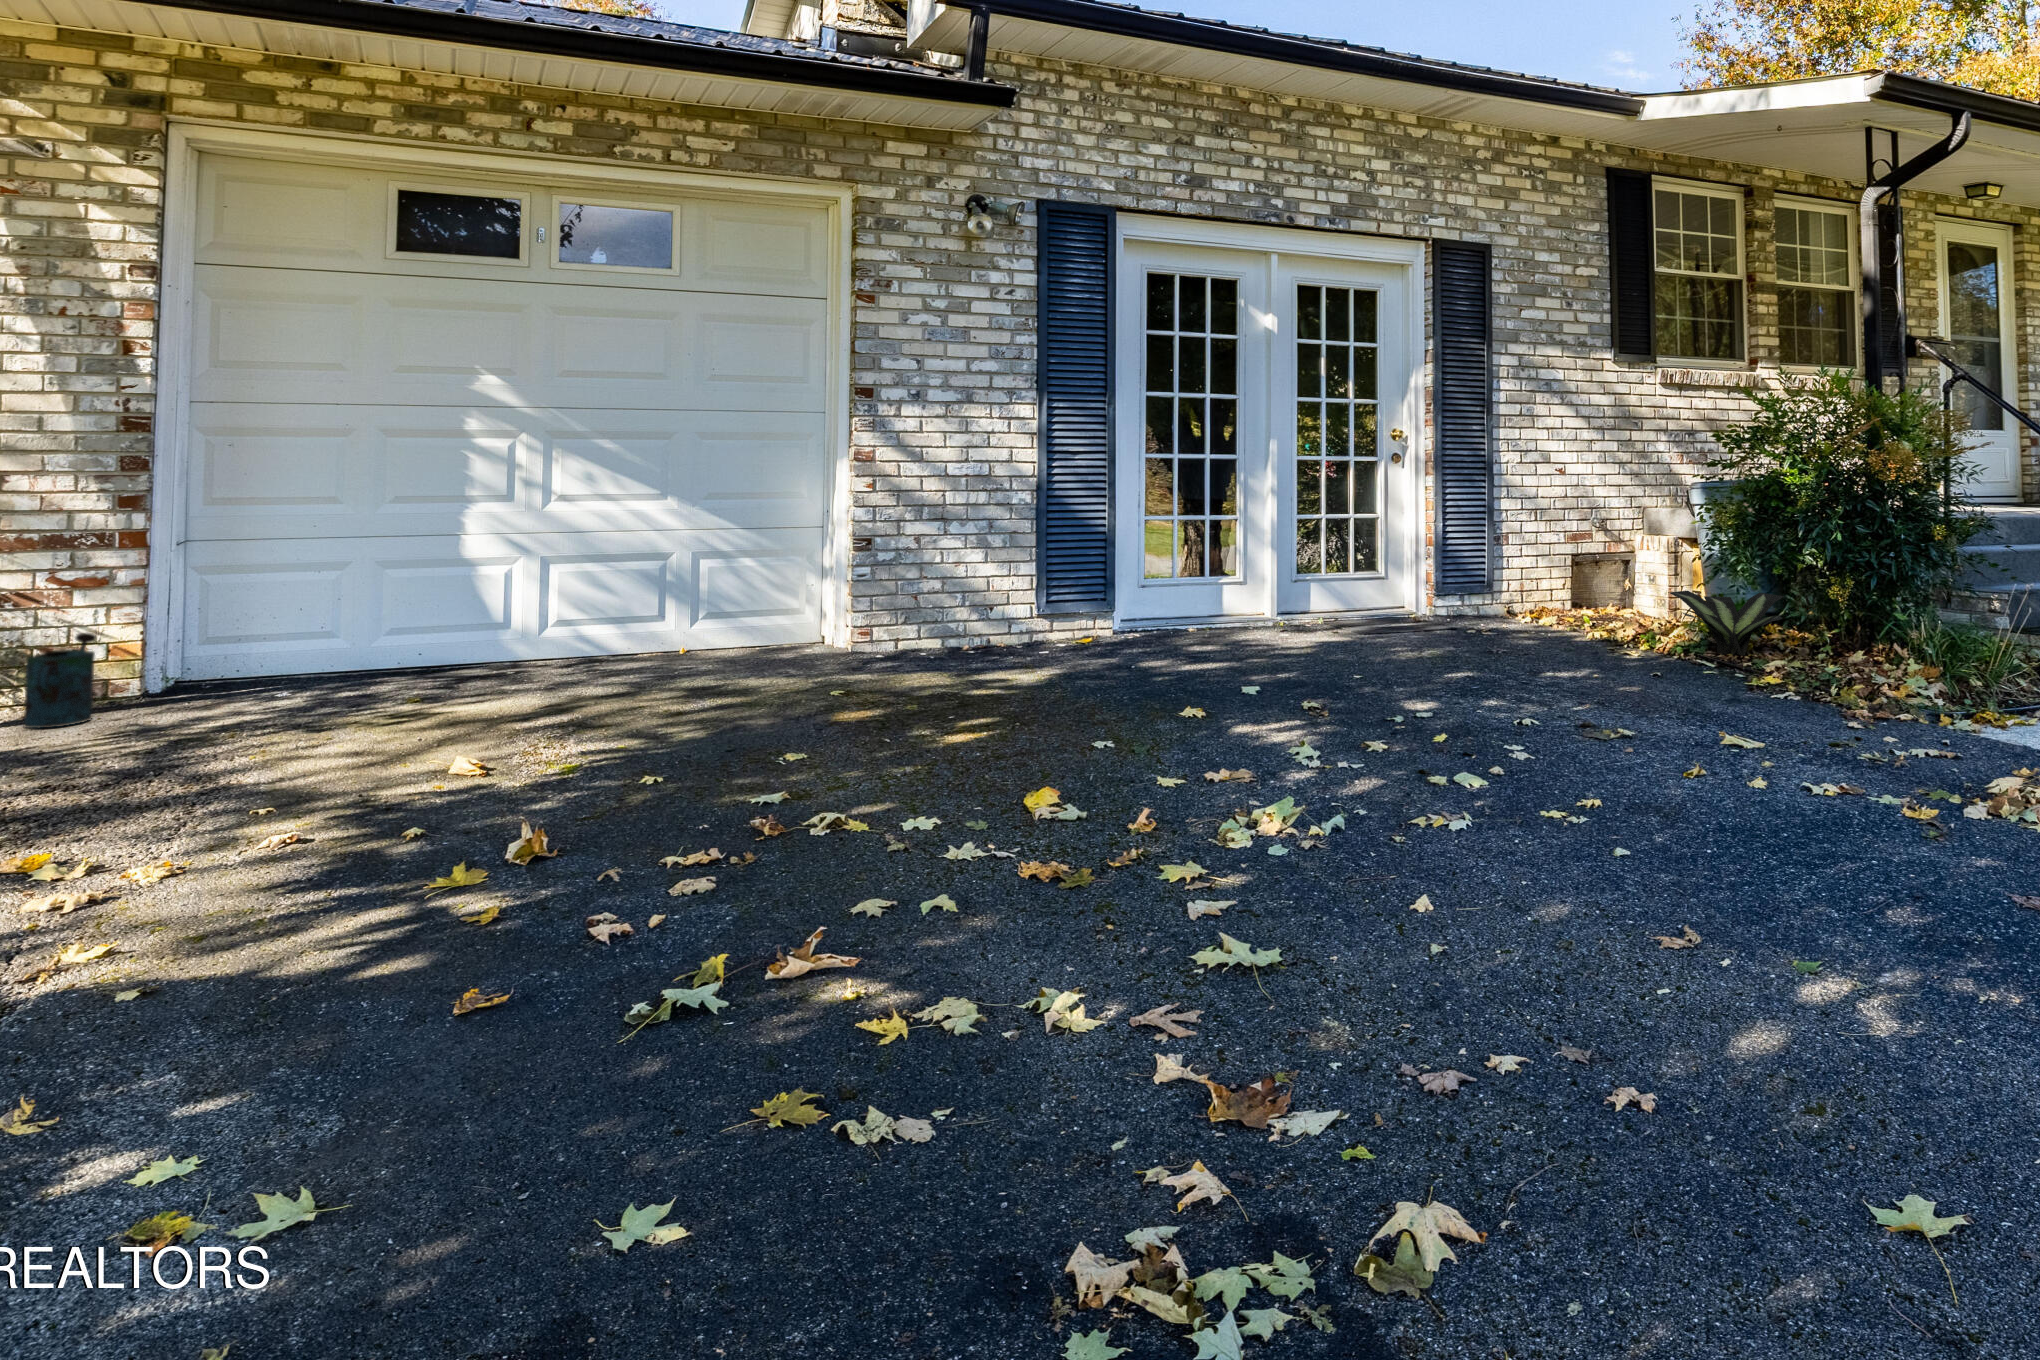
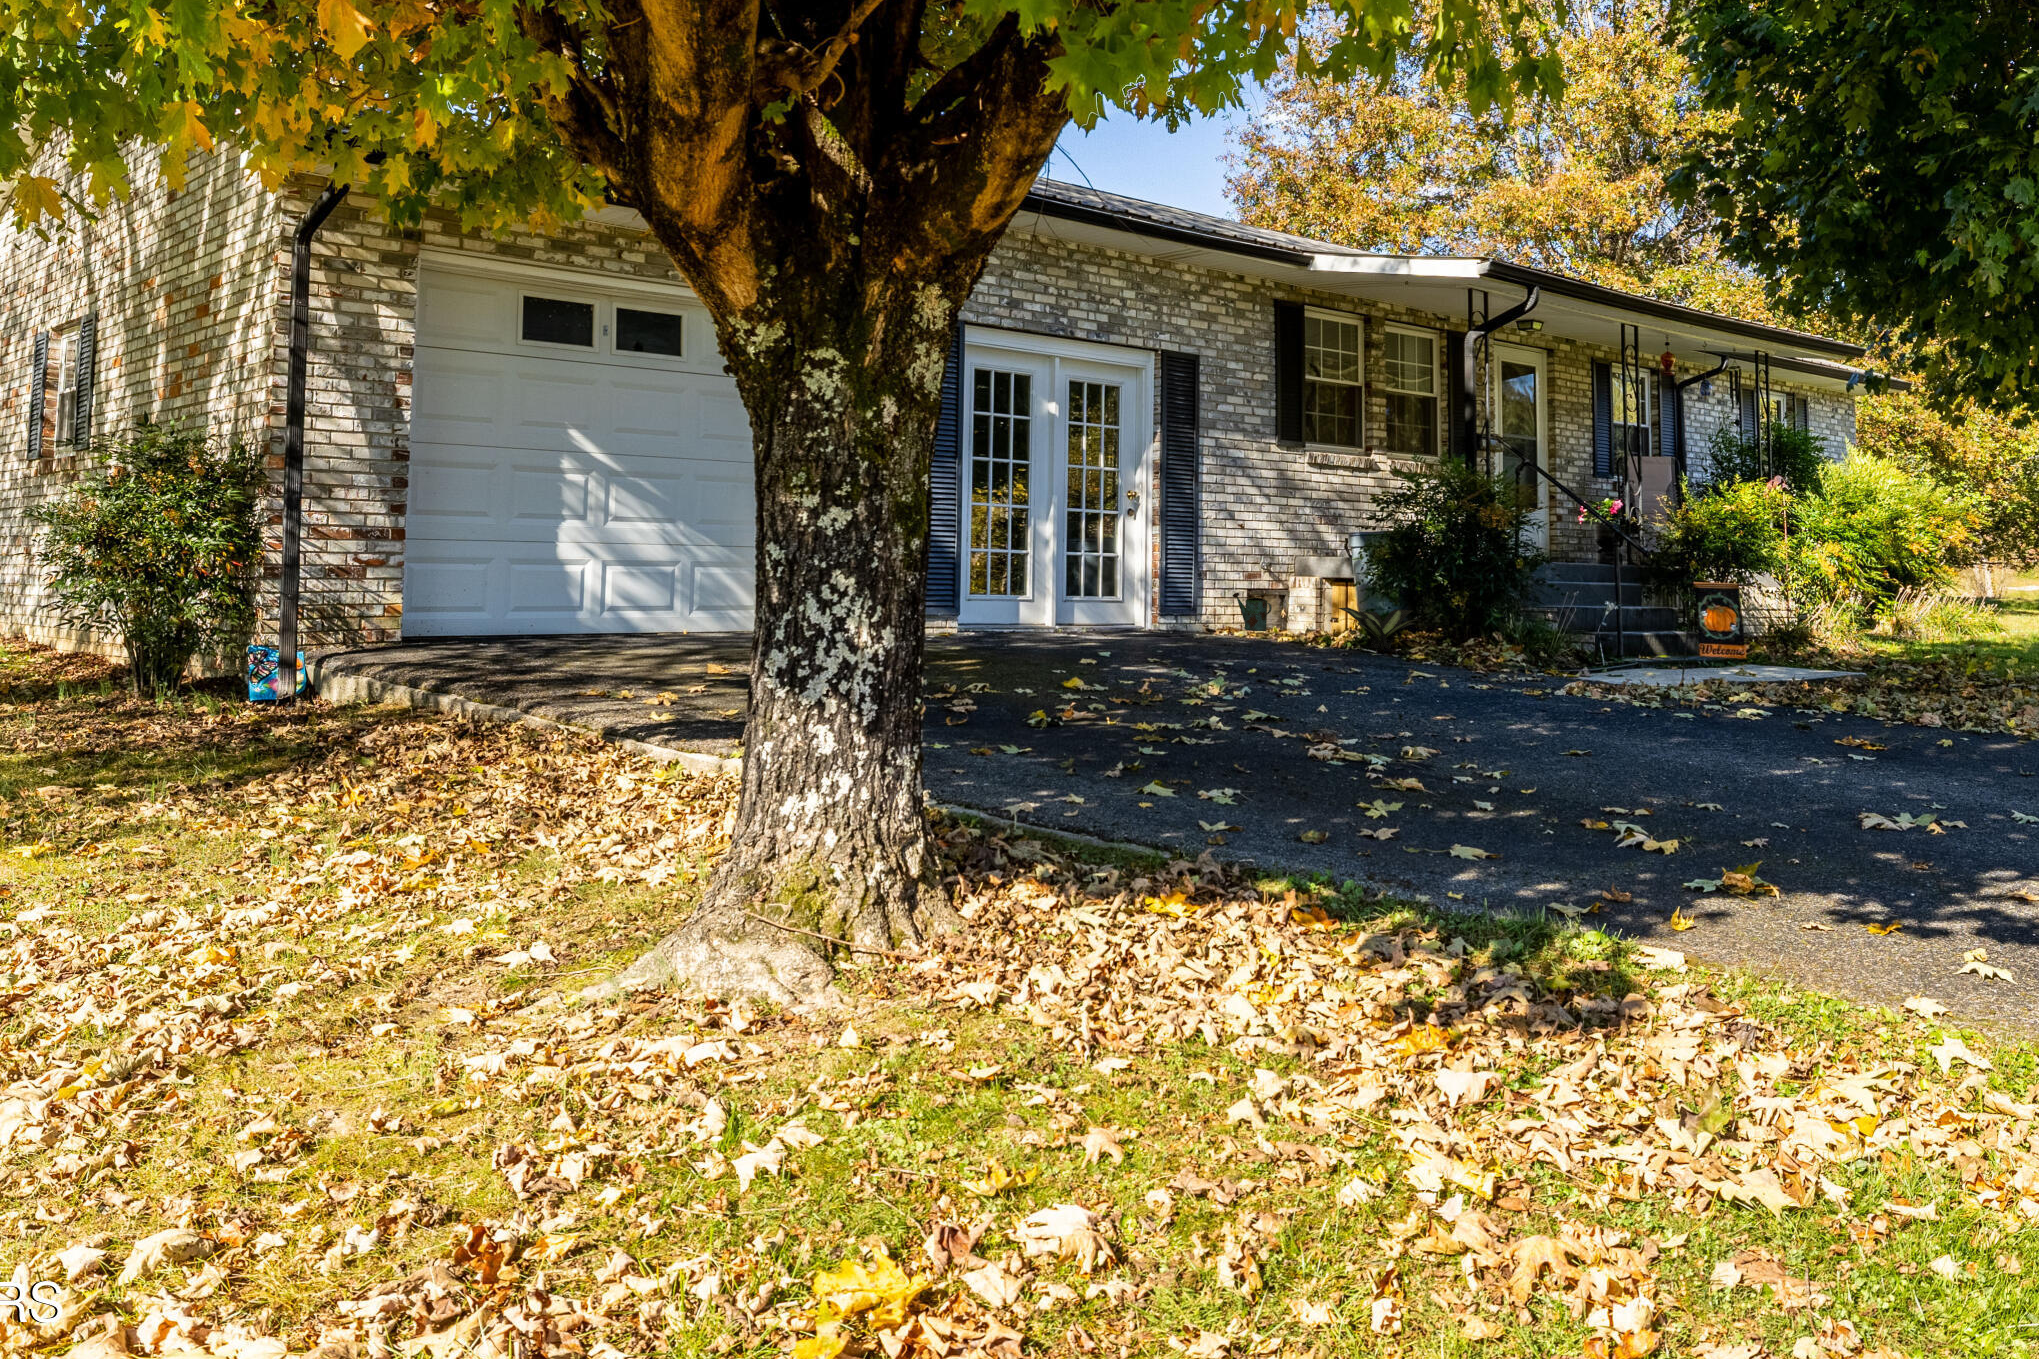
watering can: present [24,633,96,728] -> present [1233,593,1272,631]

